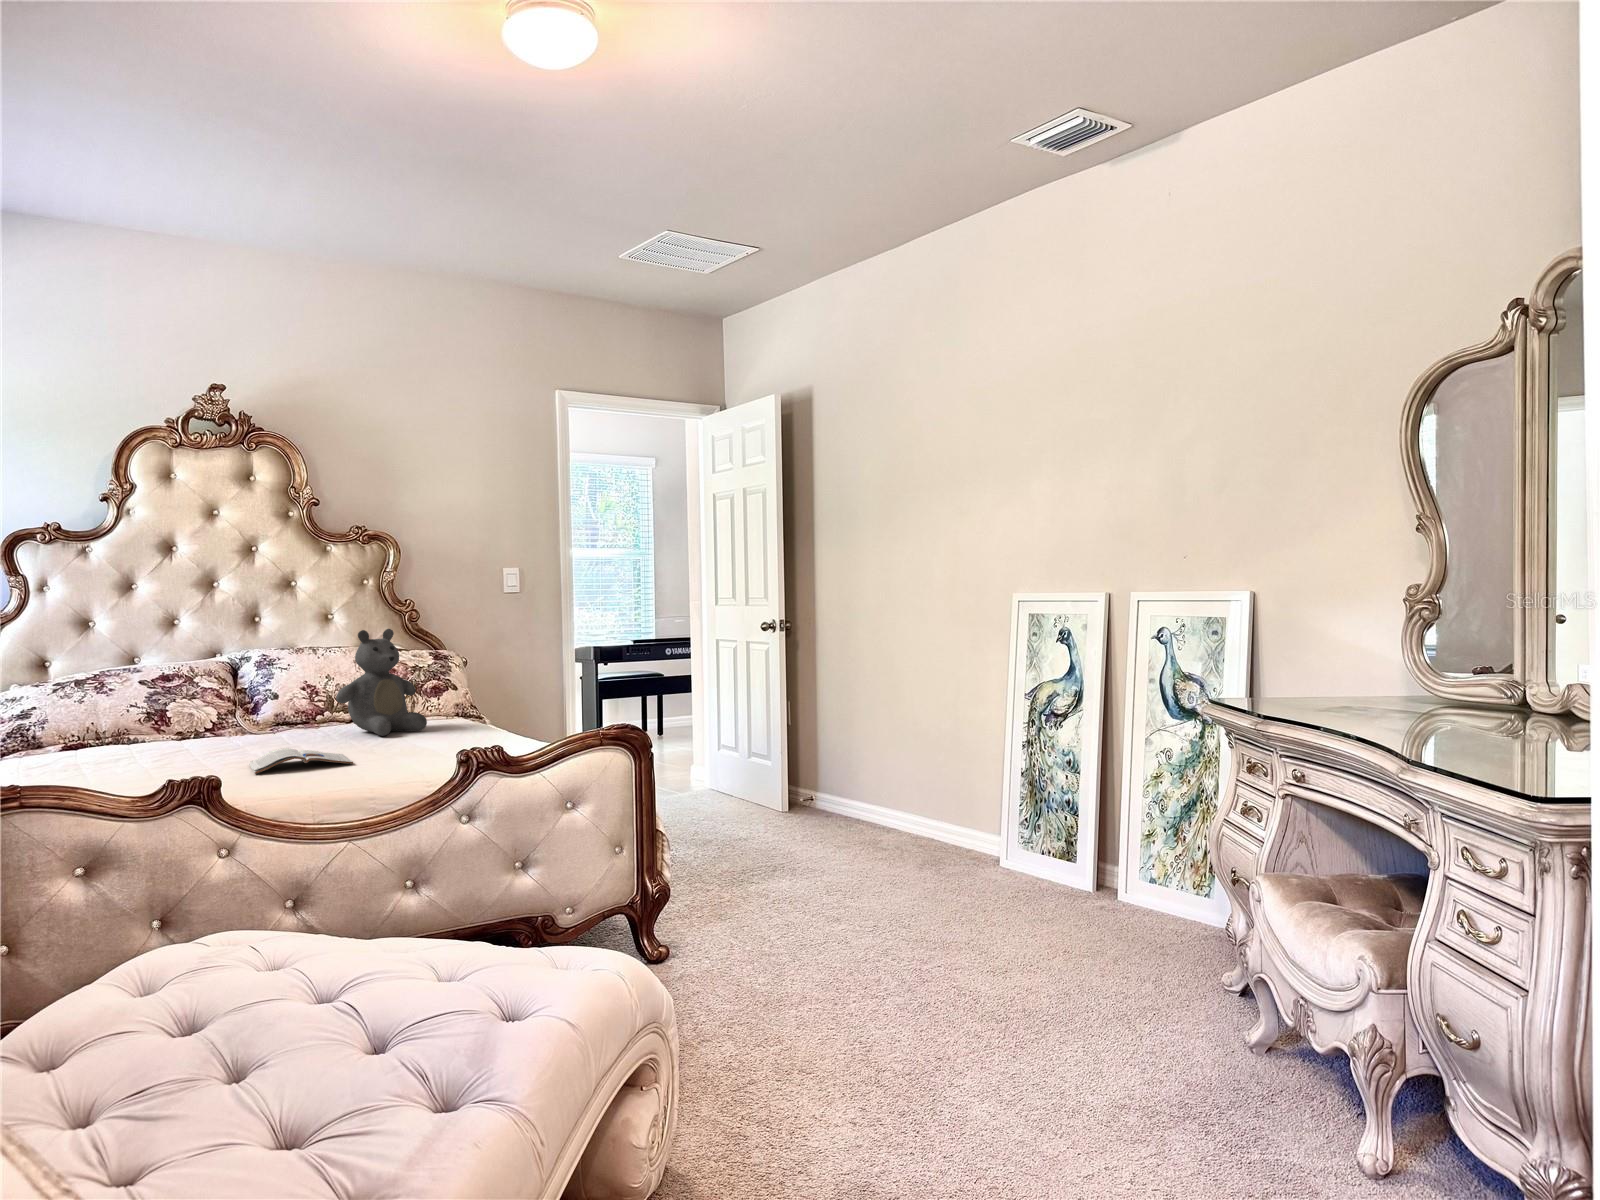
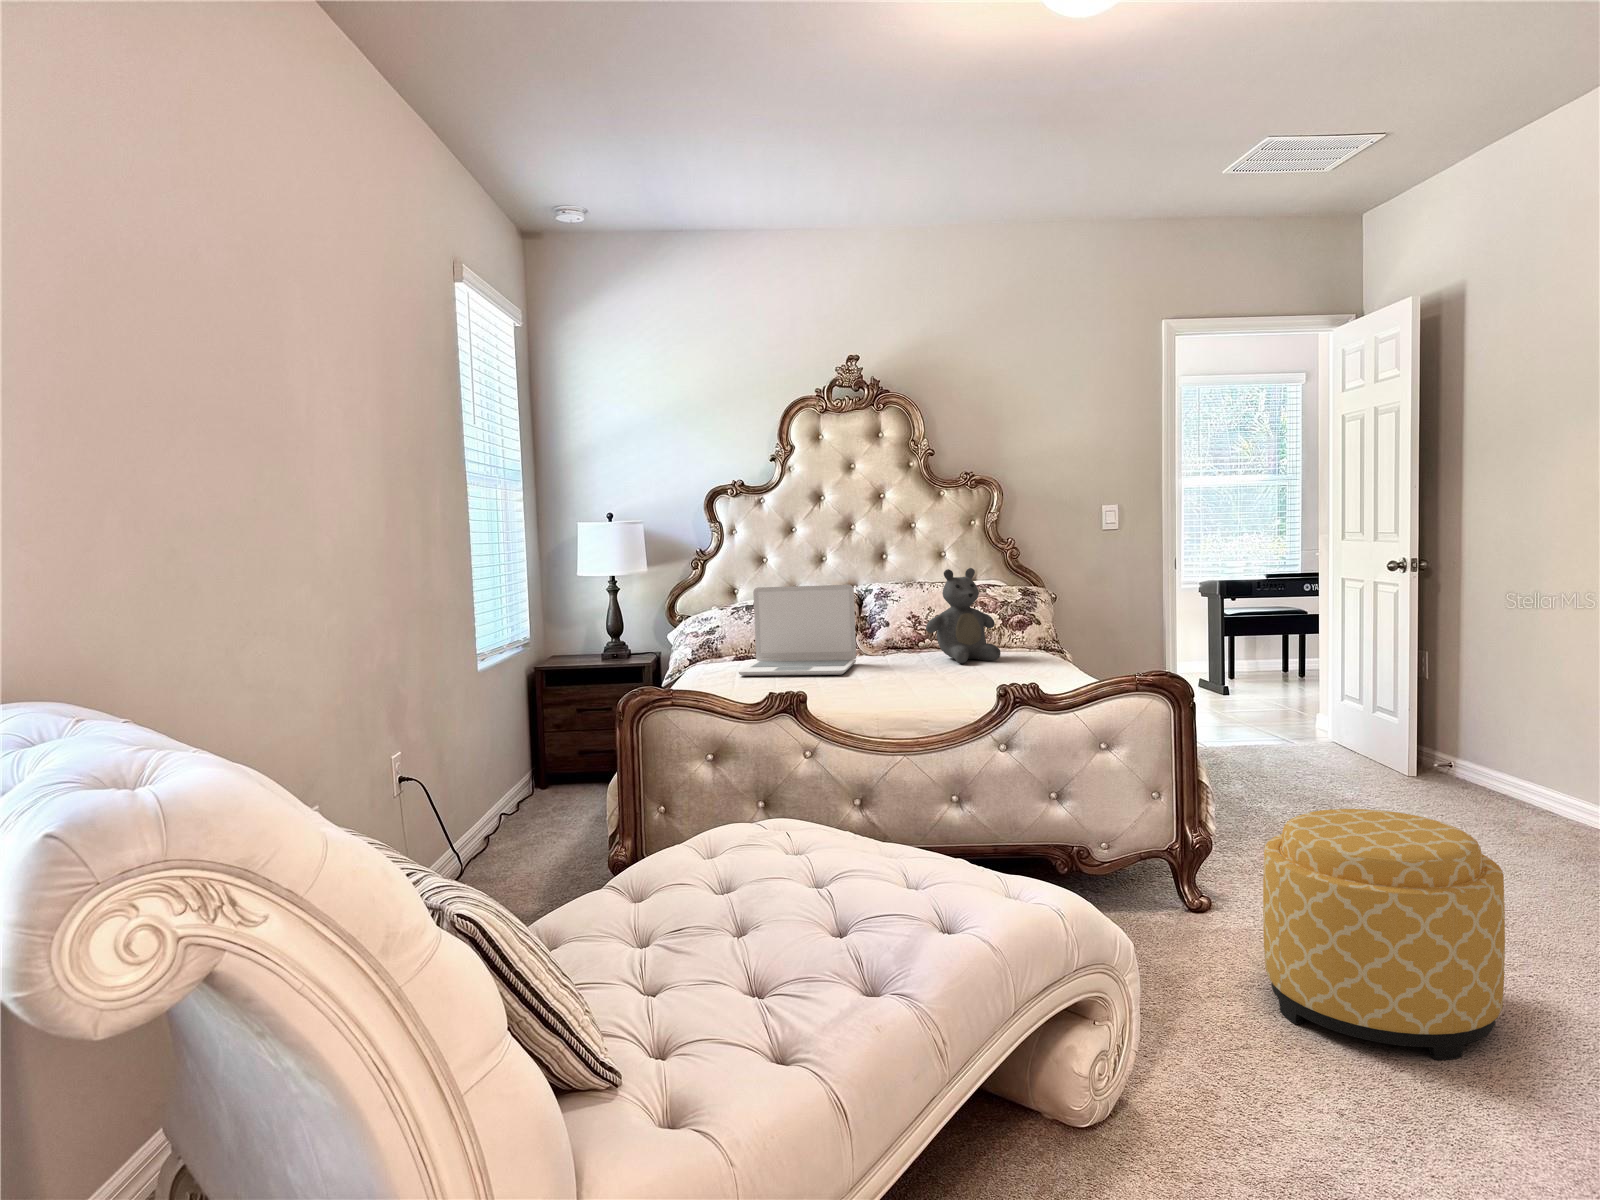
laptop: none [75,649,245,771] -> present [738,585,856,676]
magazine: present [249,748,353,774] -> none [848,669,923,689]
ottoman: none [745,835,935,1049] -> present [1263,809,1505,1060]

